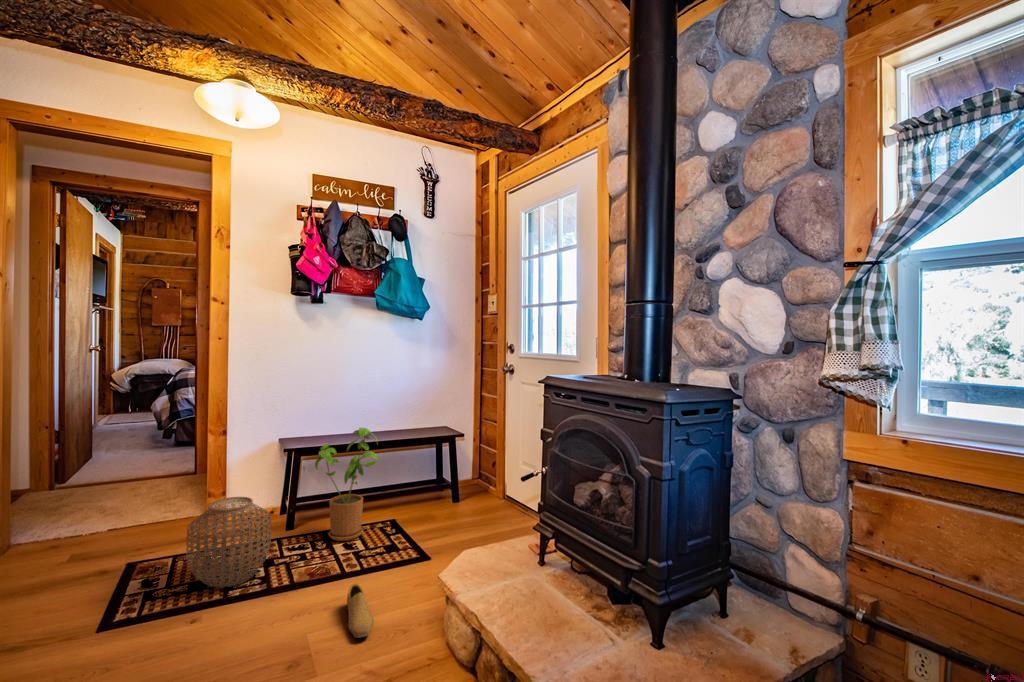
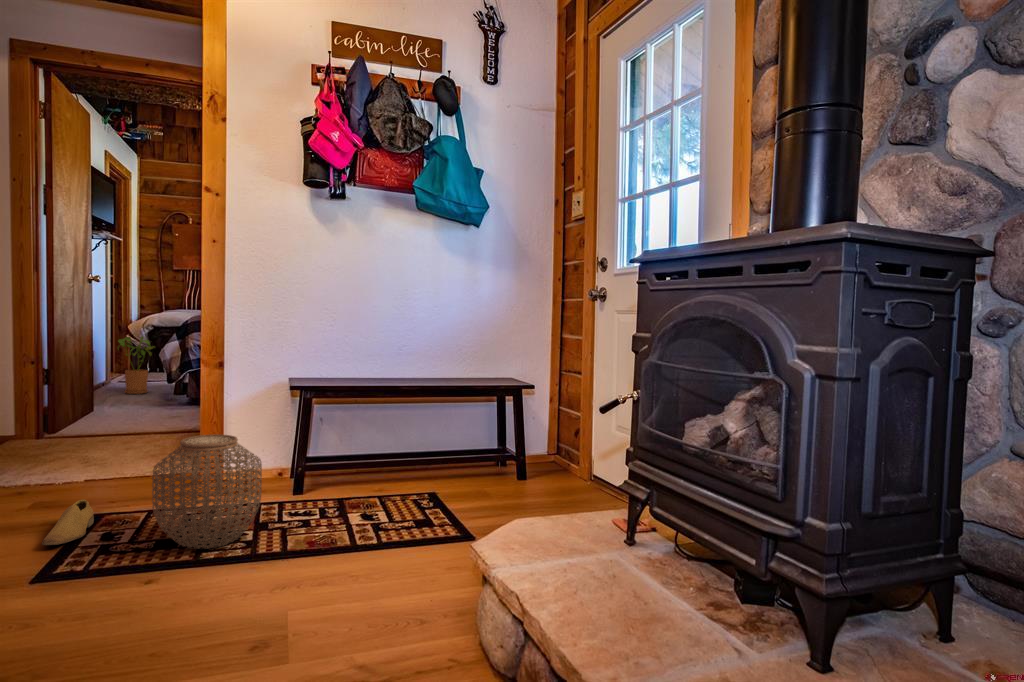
house plant: present [315,428,380,541] -> present [118,336,154,394]
shoe: present [347,584,373,638] -> present [42,499,94,545]

